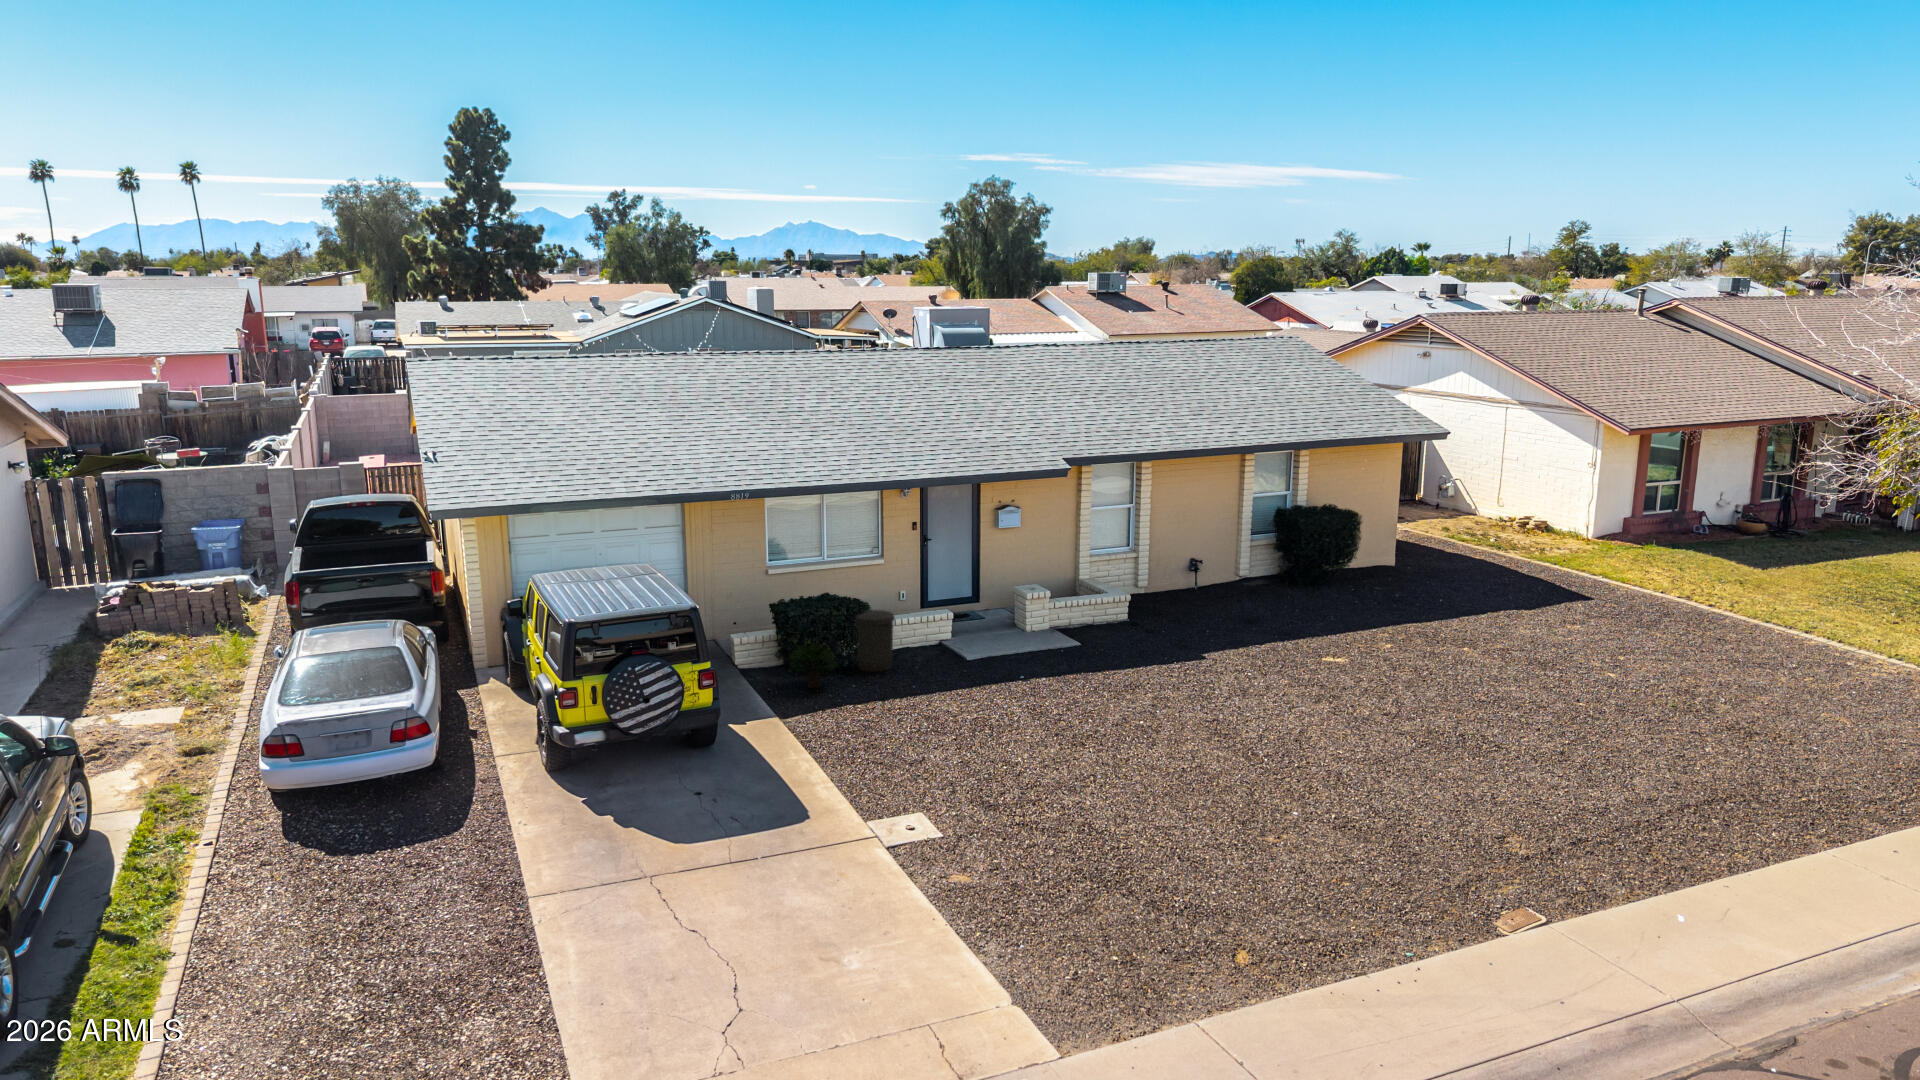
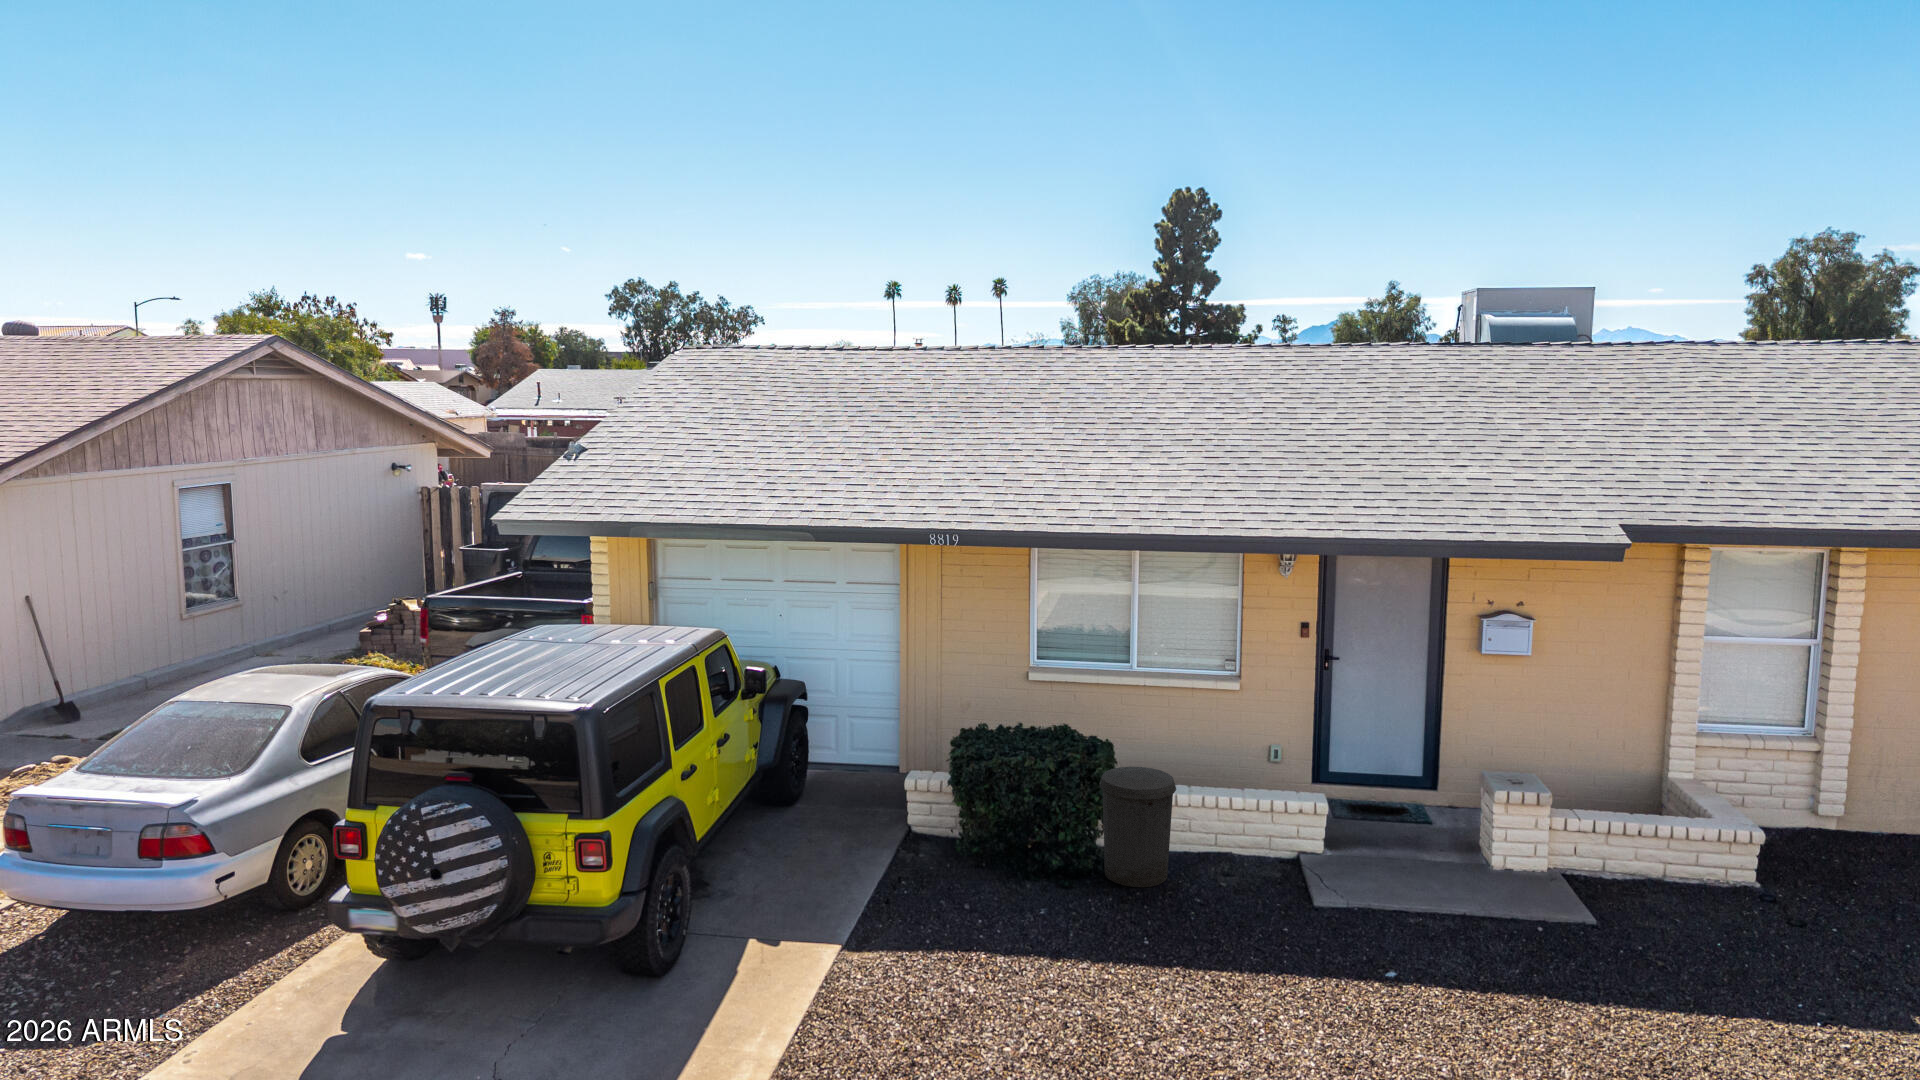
potted plant: present [789,645,838,688] -> none [944,806,1039,893]

